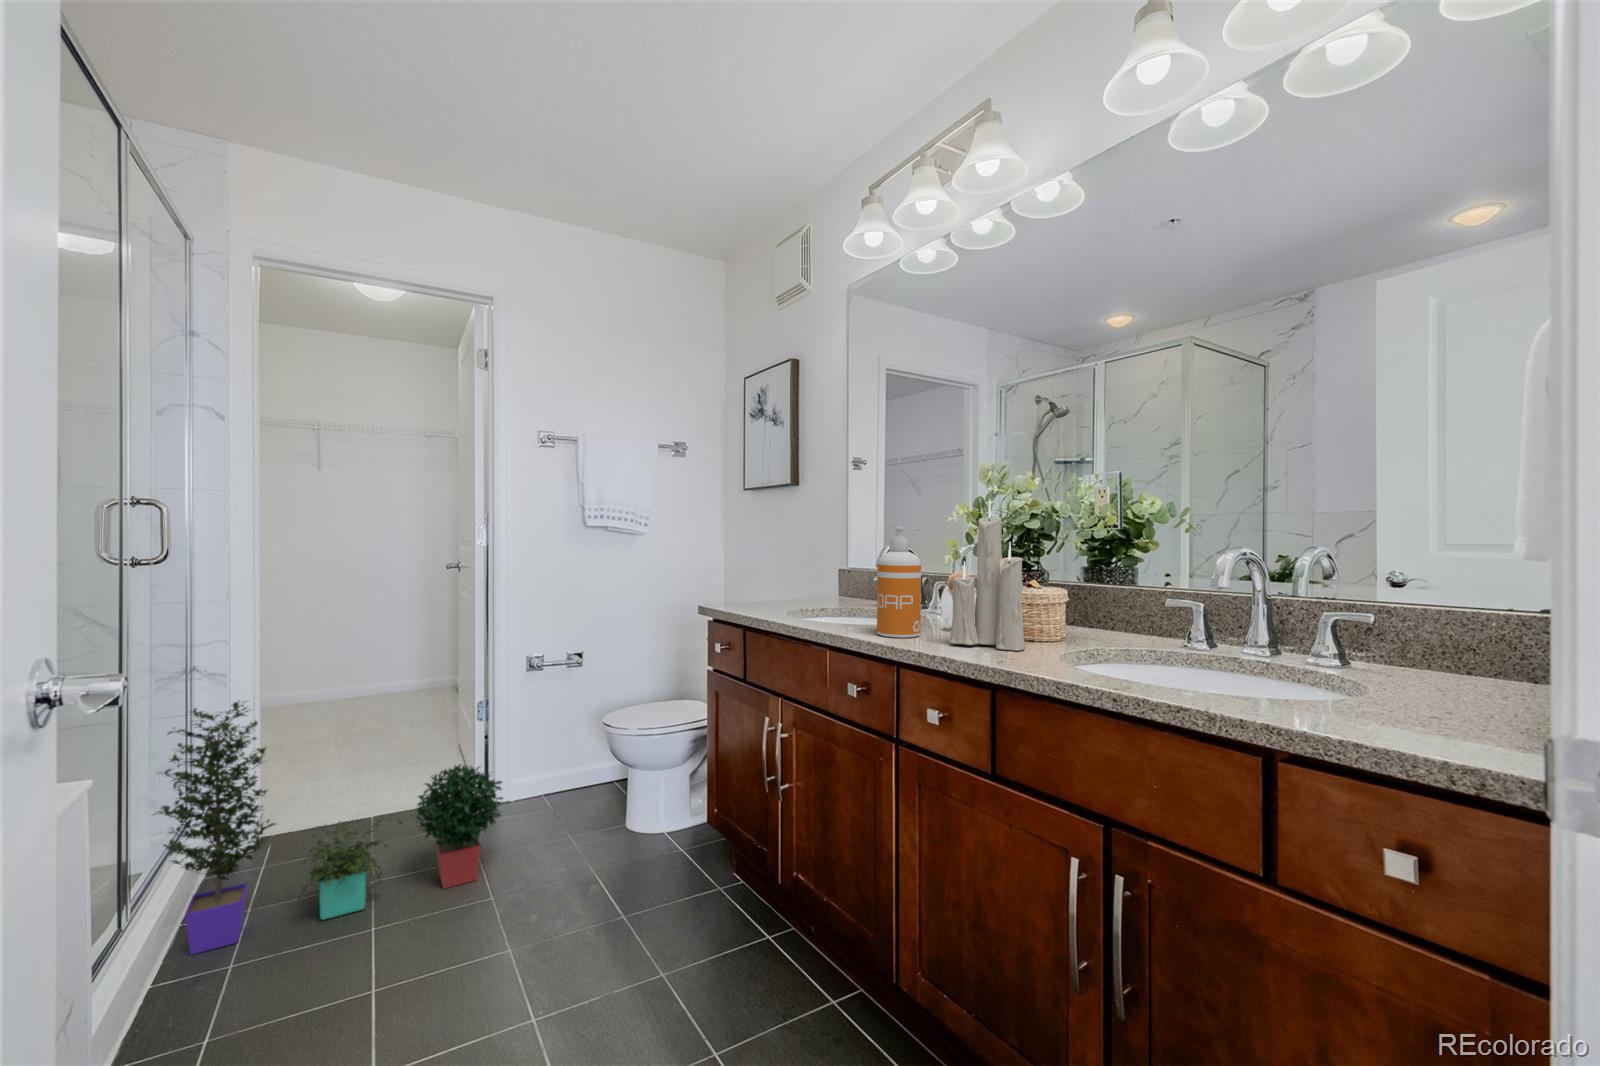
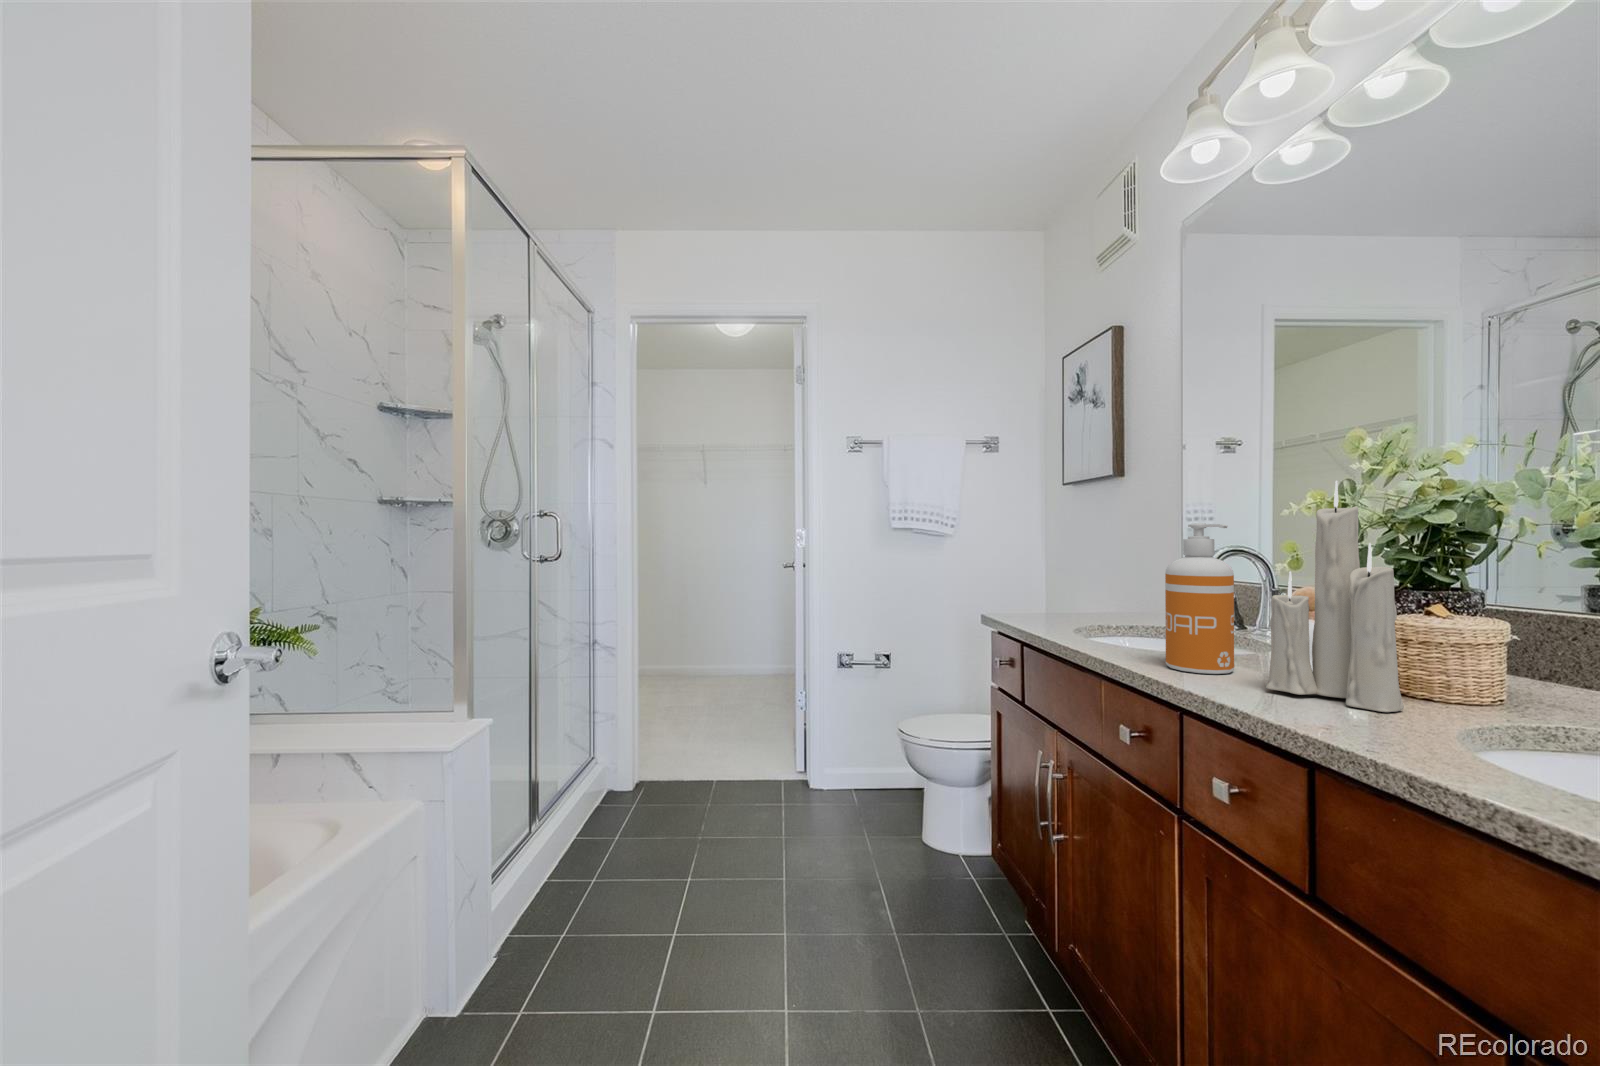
potted plant: present [154,702,503,955] -> none [553,671,798,862]

